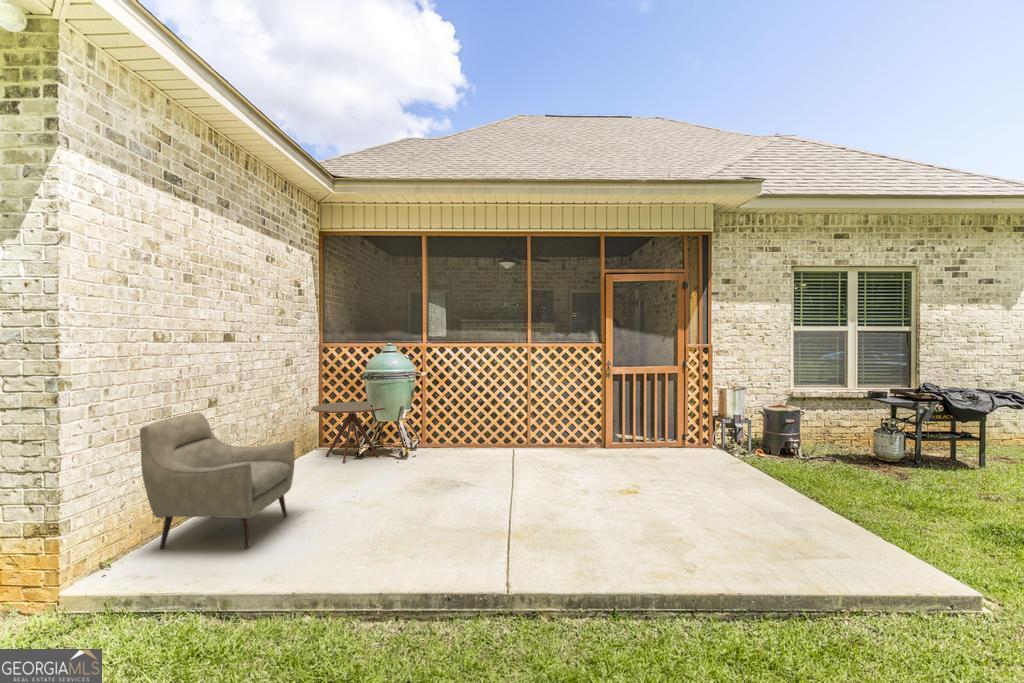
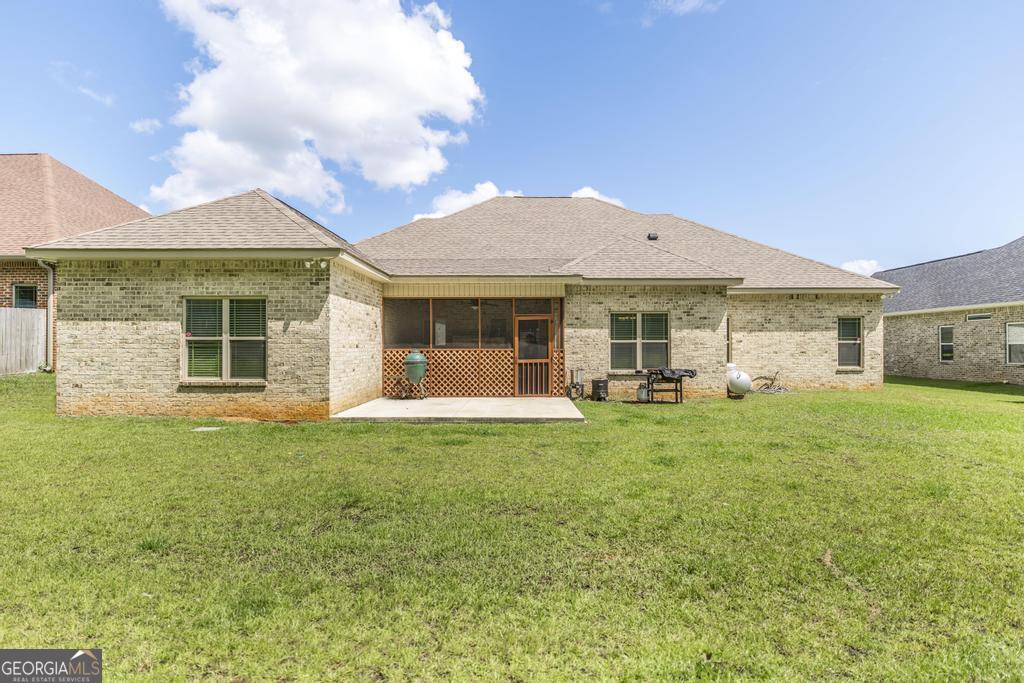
chair: present [140,413,295,549] -> none [341,372,383,412]

